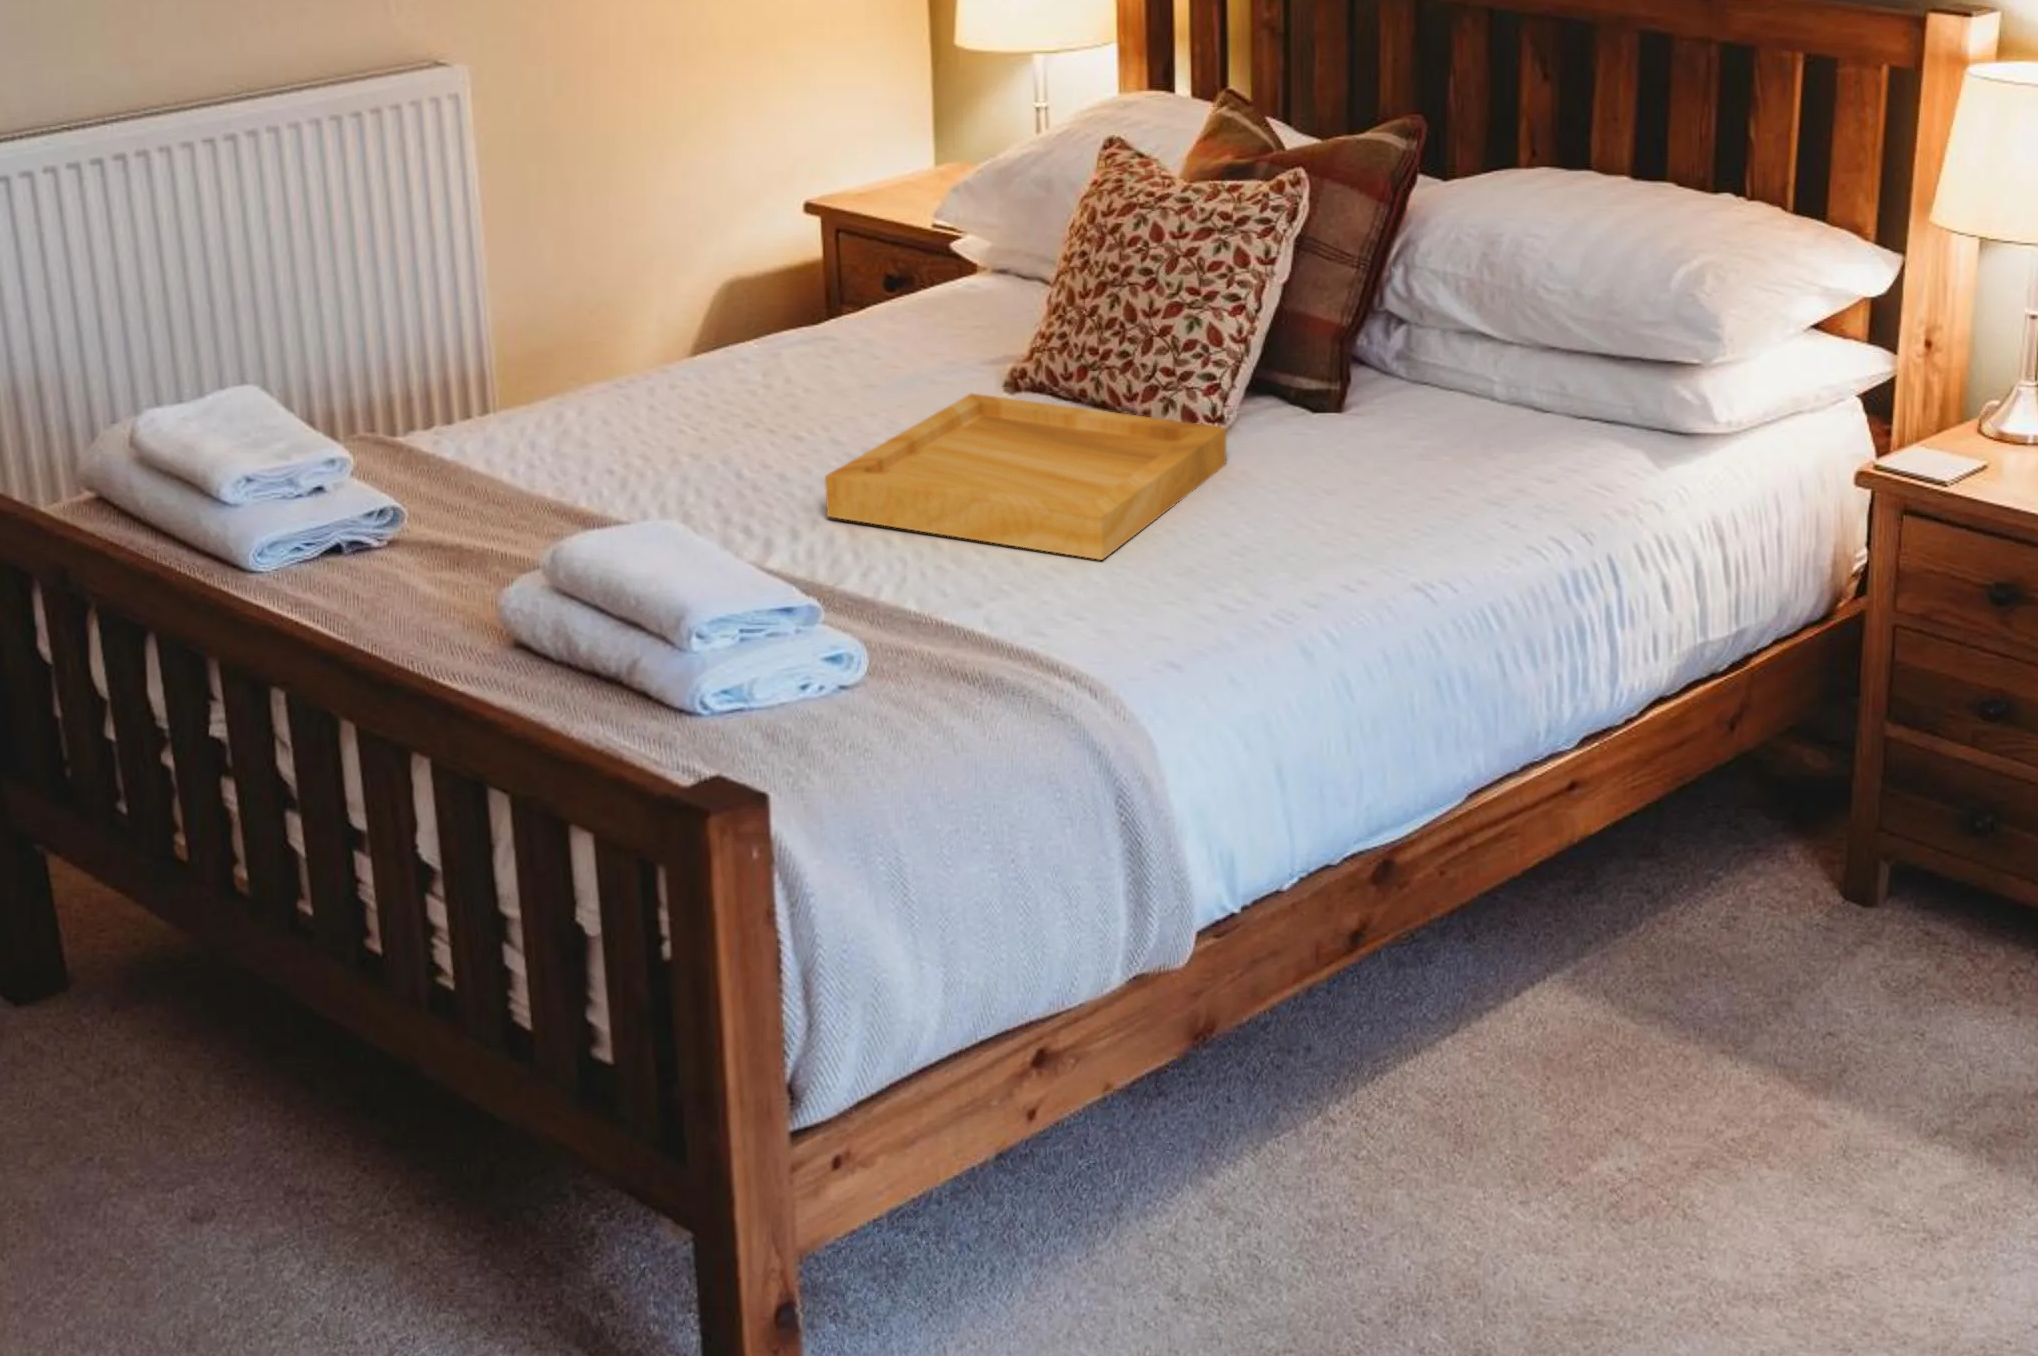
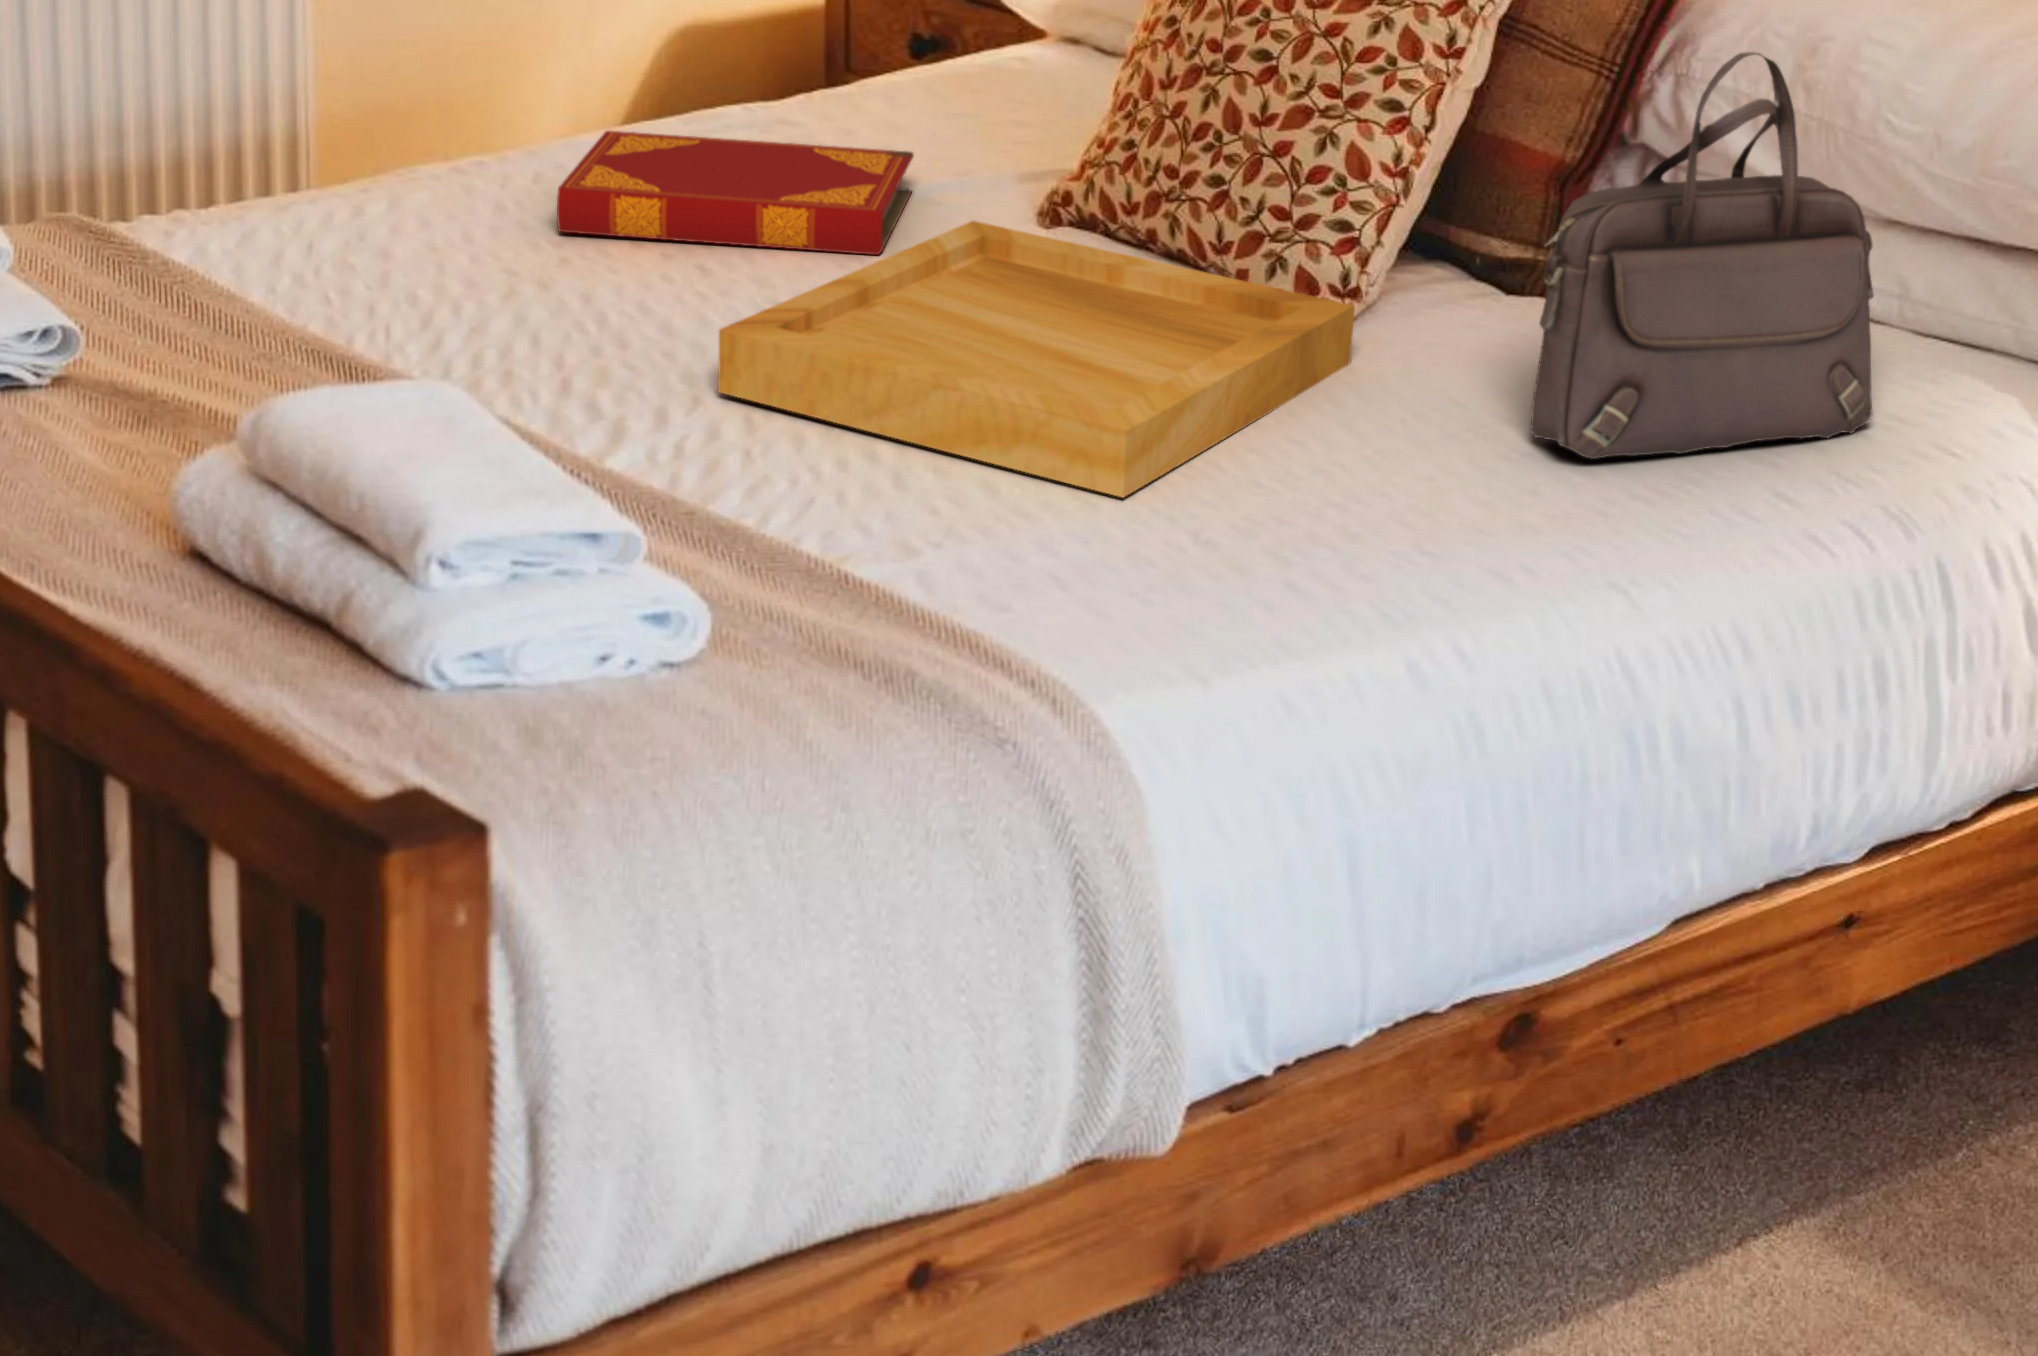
handbag: none [1348,249,1555,510] -> present [1530,52,1874,459]
hardback book: none [692,352,921,423] -> present [557,131,914,255]

